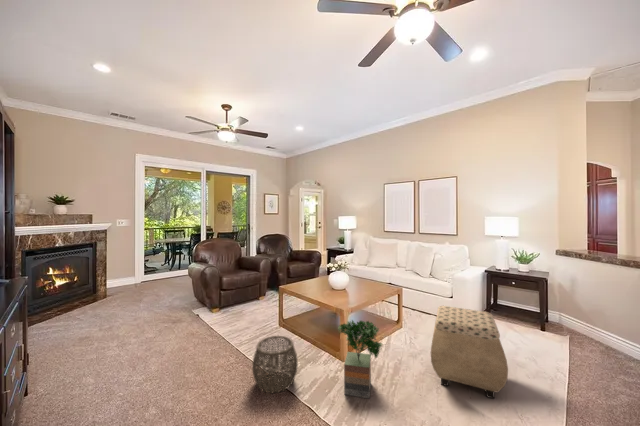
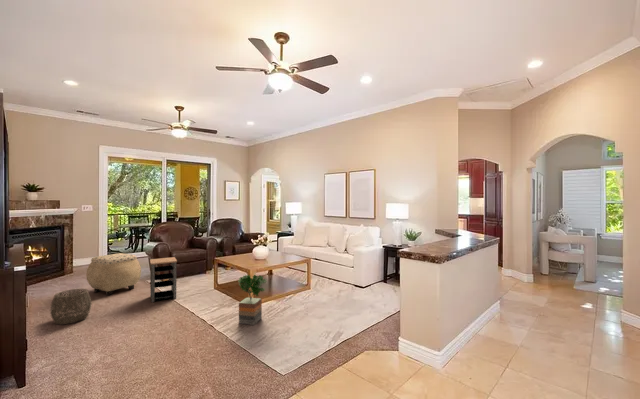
side table: none [202,285,238,348] -> present [150,257,177,302]
ottoman: present [431,306,508,398] -> present [86,253,141,295]
woven basket: present [252,336,298,393] -> present [50,289,91,324]

